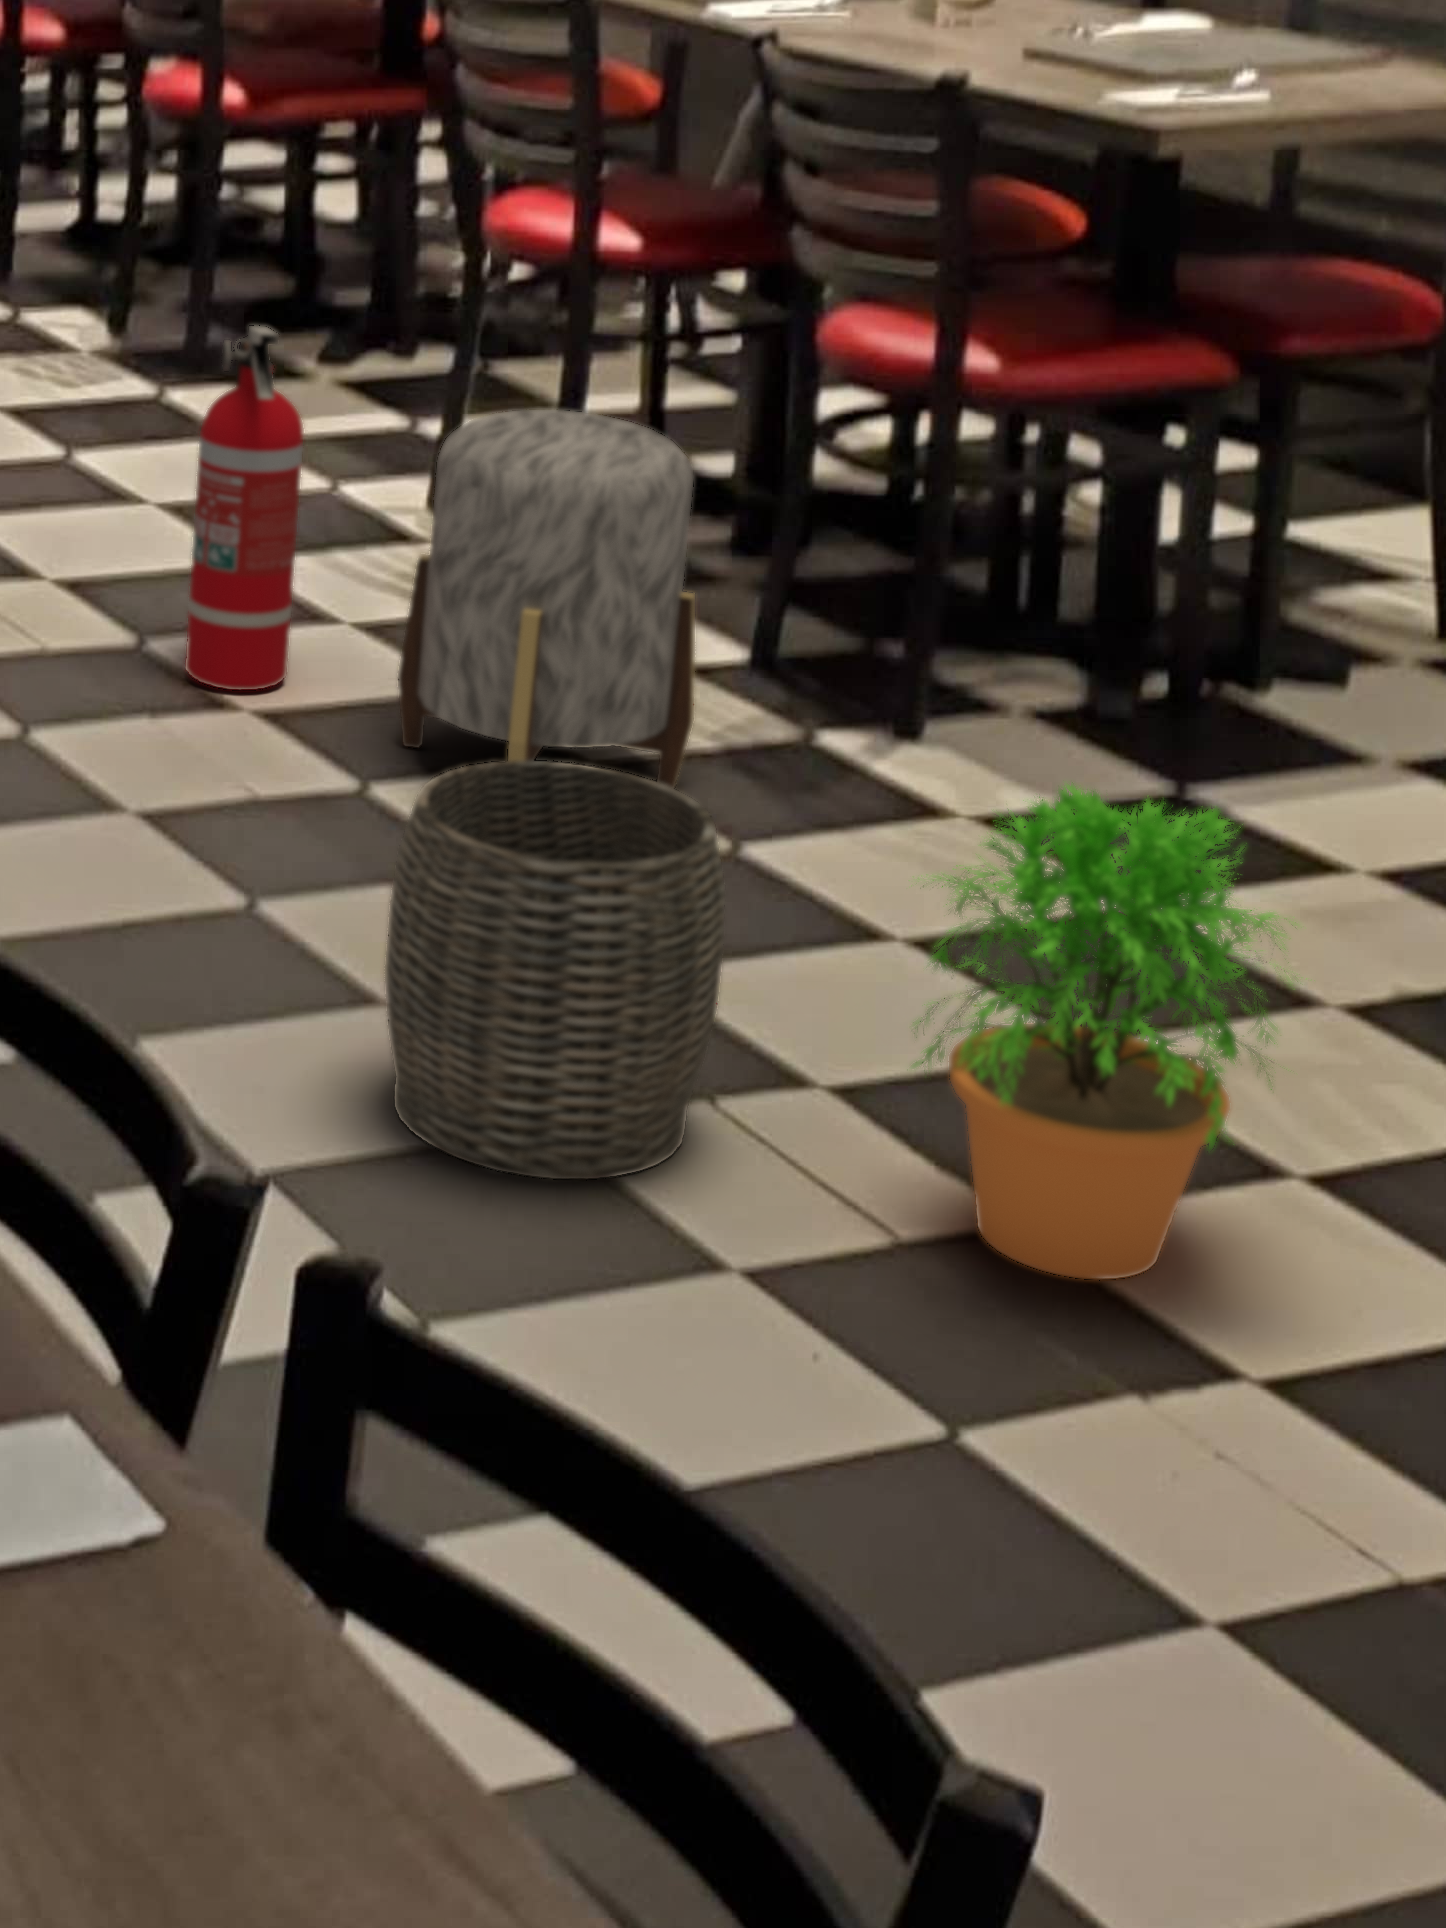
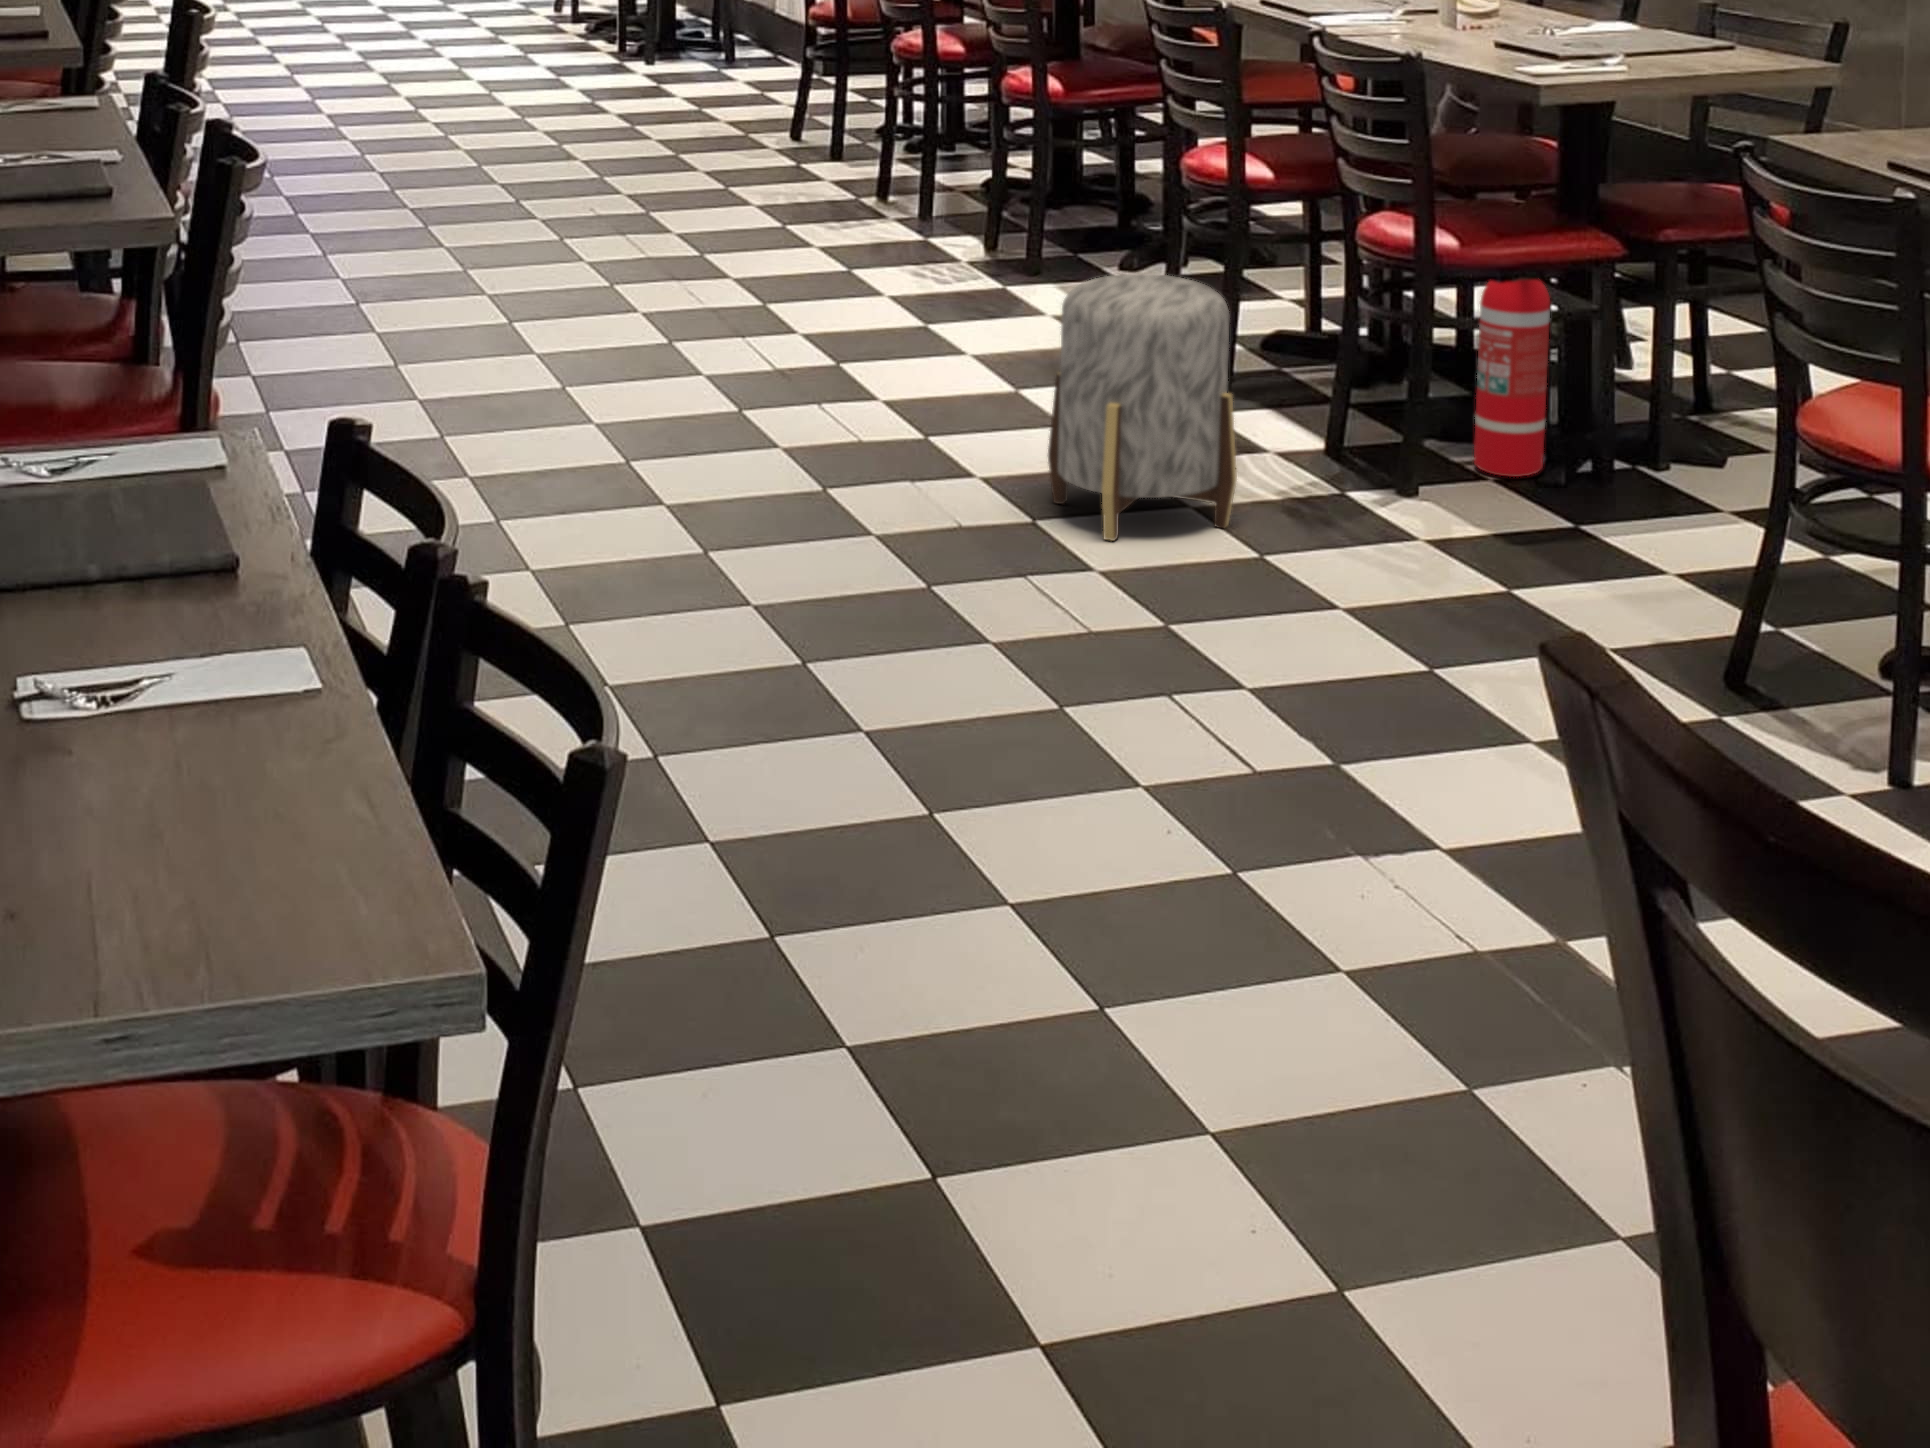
fire extinguisher: present [185,326,304,690] -> present [1474,280,1550,477]
woven basket: present [385,761,725,1179] -> none [927,483,1141,753]
potted plant: present [912,782,1307,1280] -> none [1235,482,1467,809]

